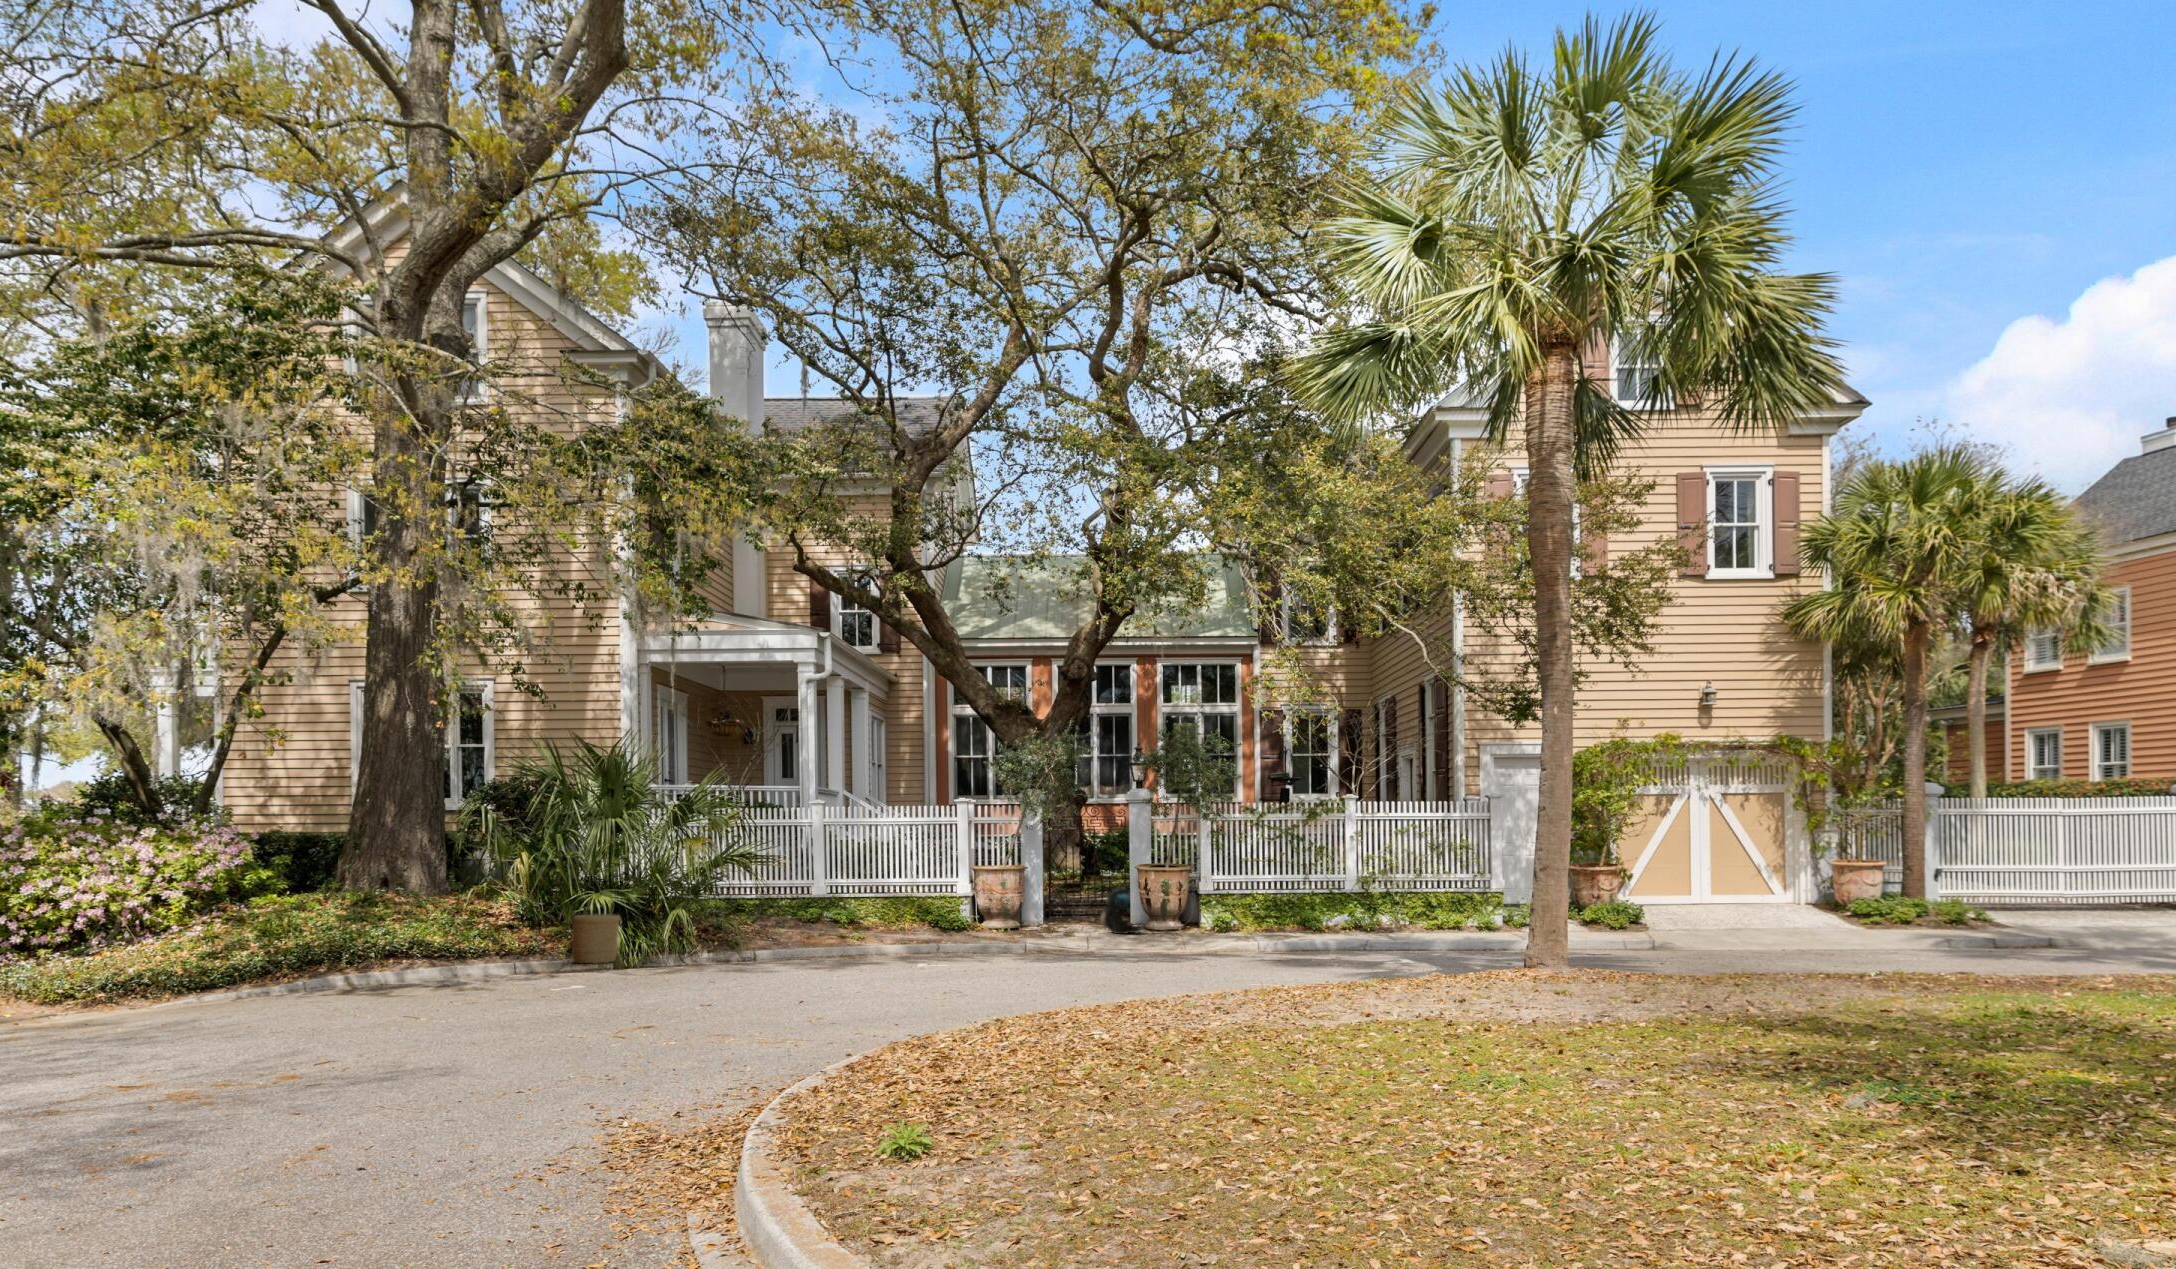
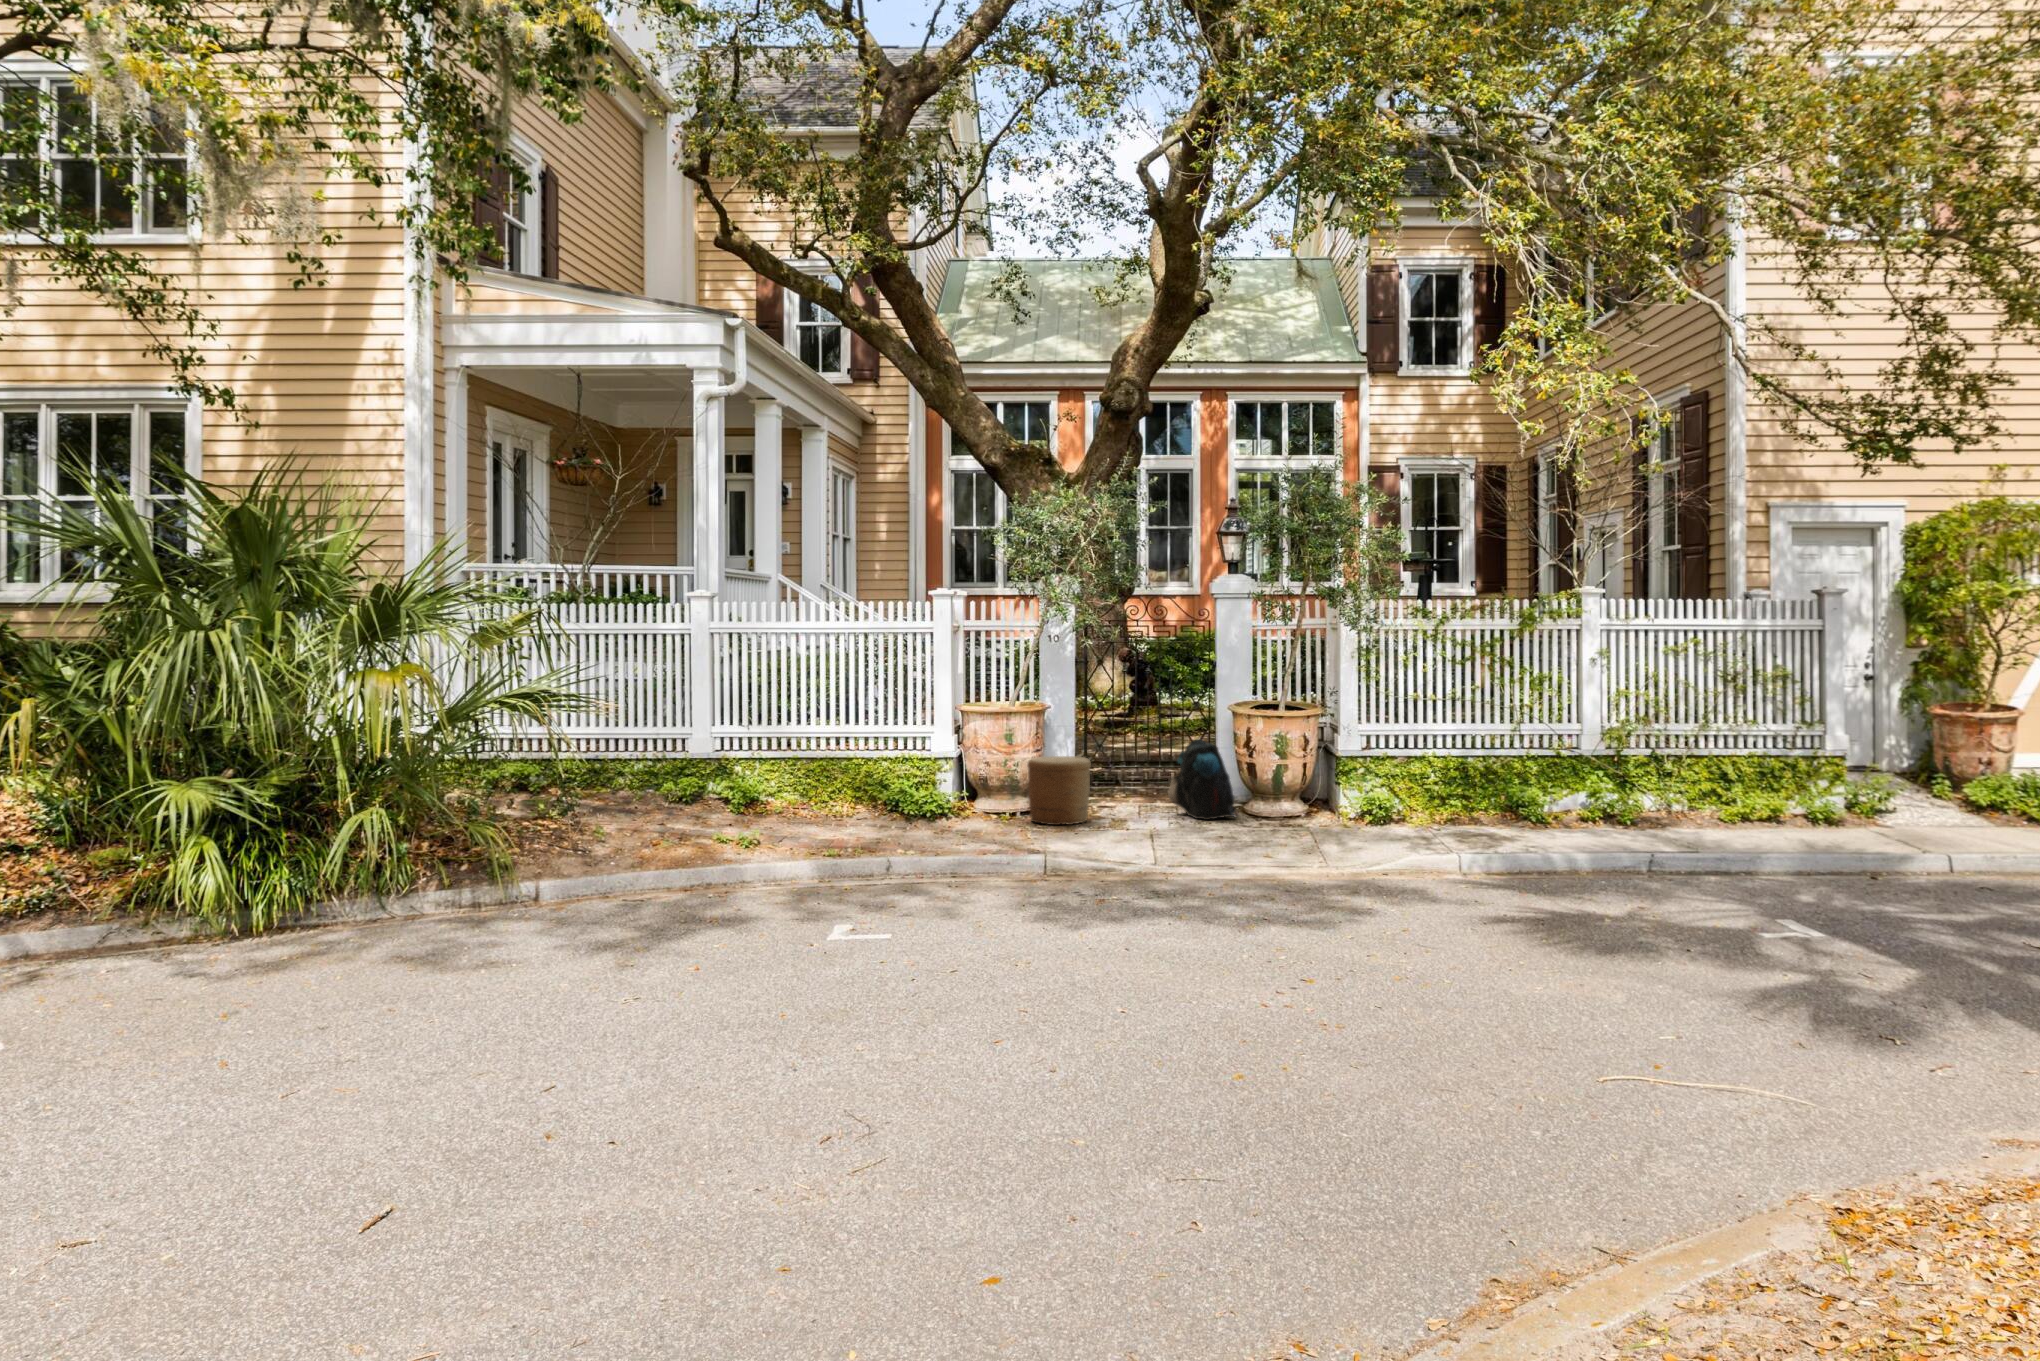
woven basket: present [572,914,620,964] -> present [1027,756,1091,825]

